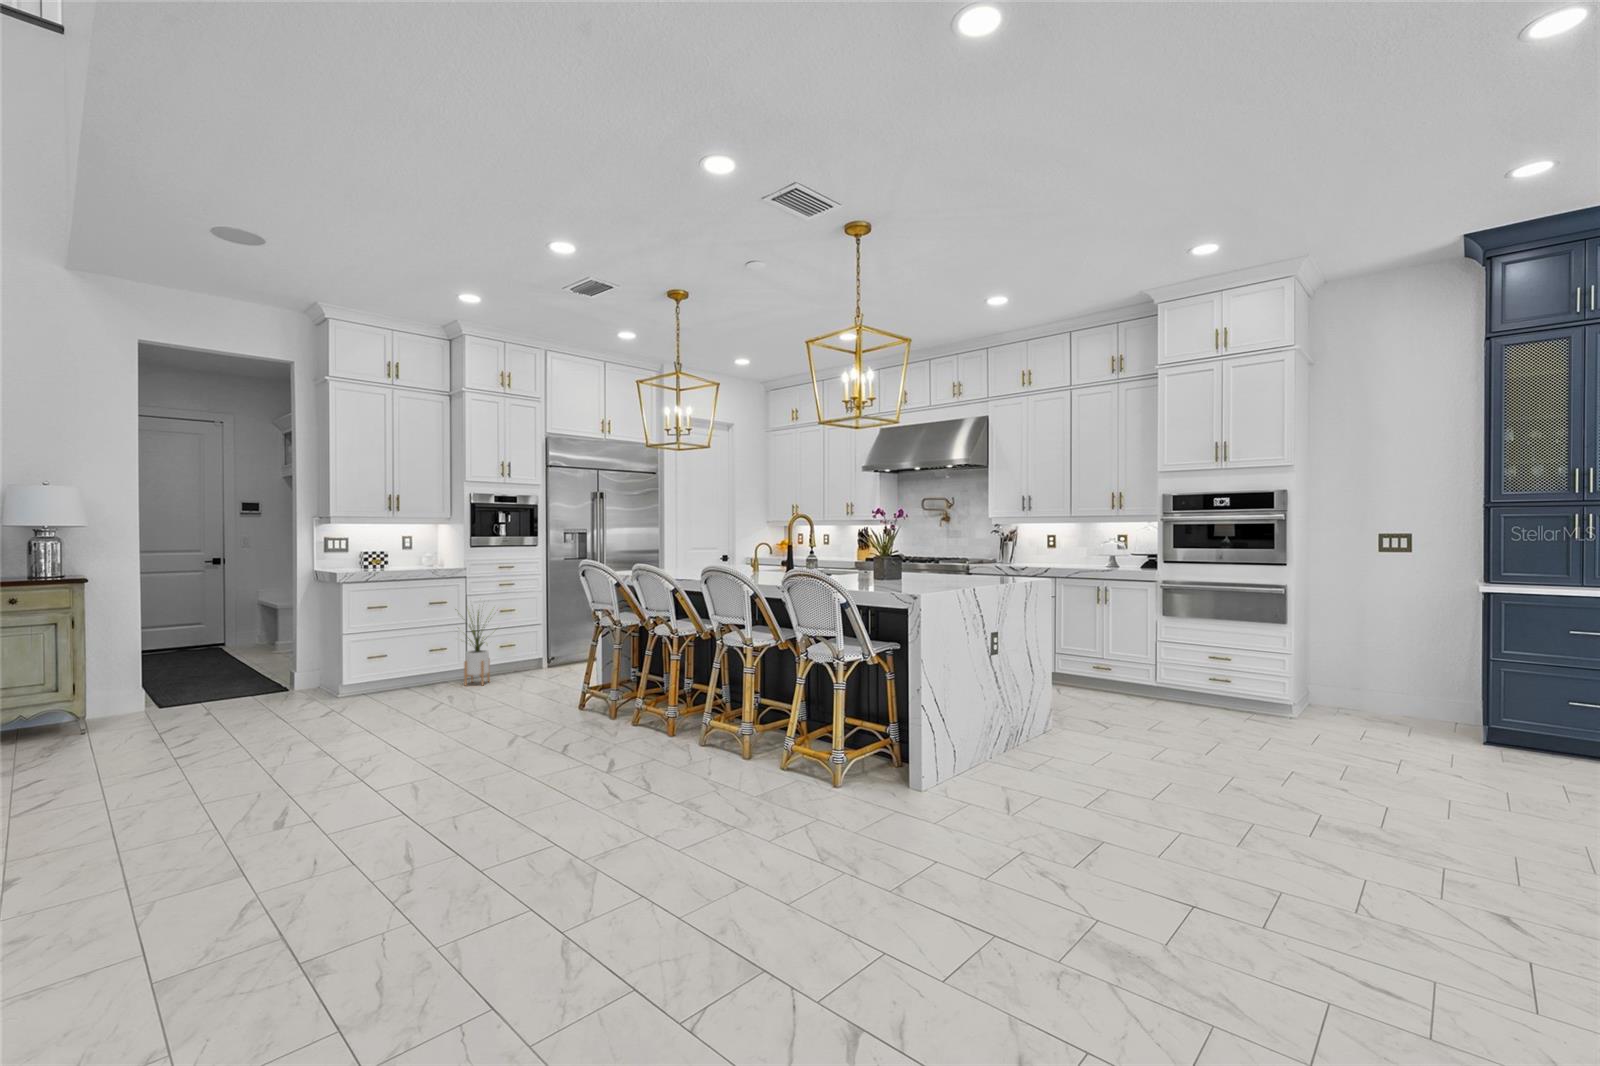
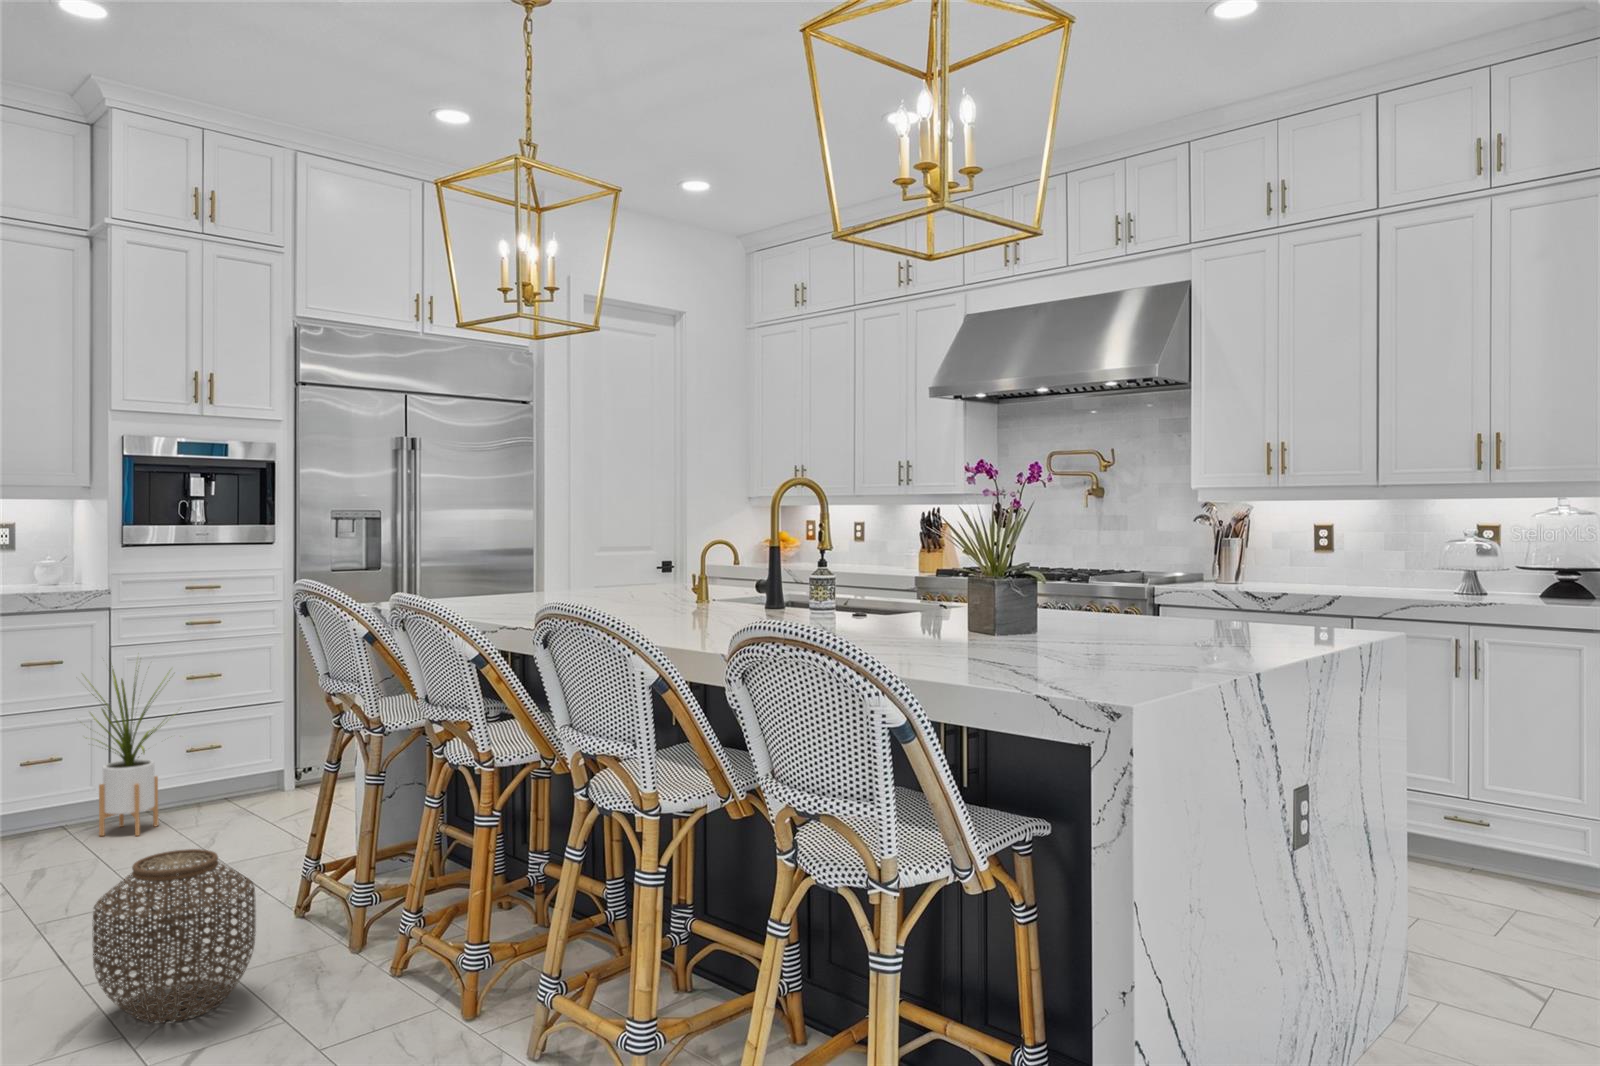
woven basket: none [514,672,577,740] -> present [93,849,256,1023]

